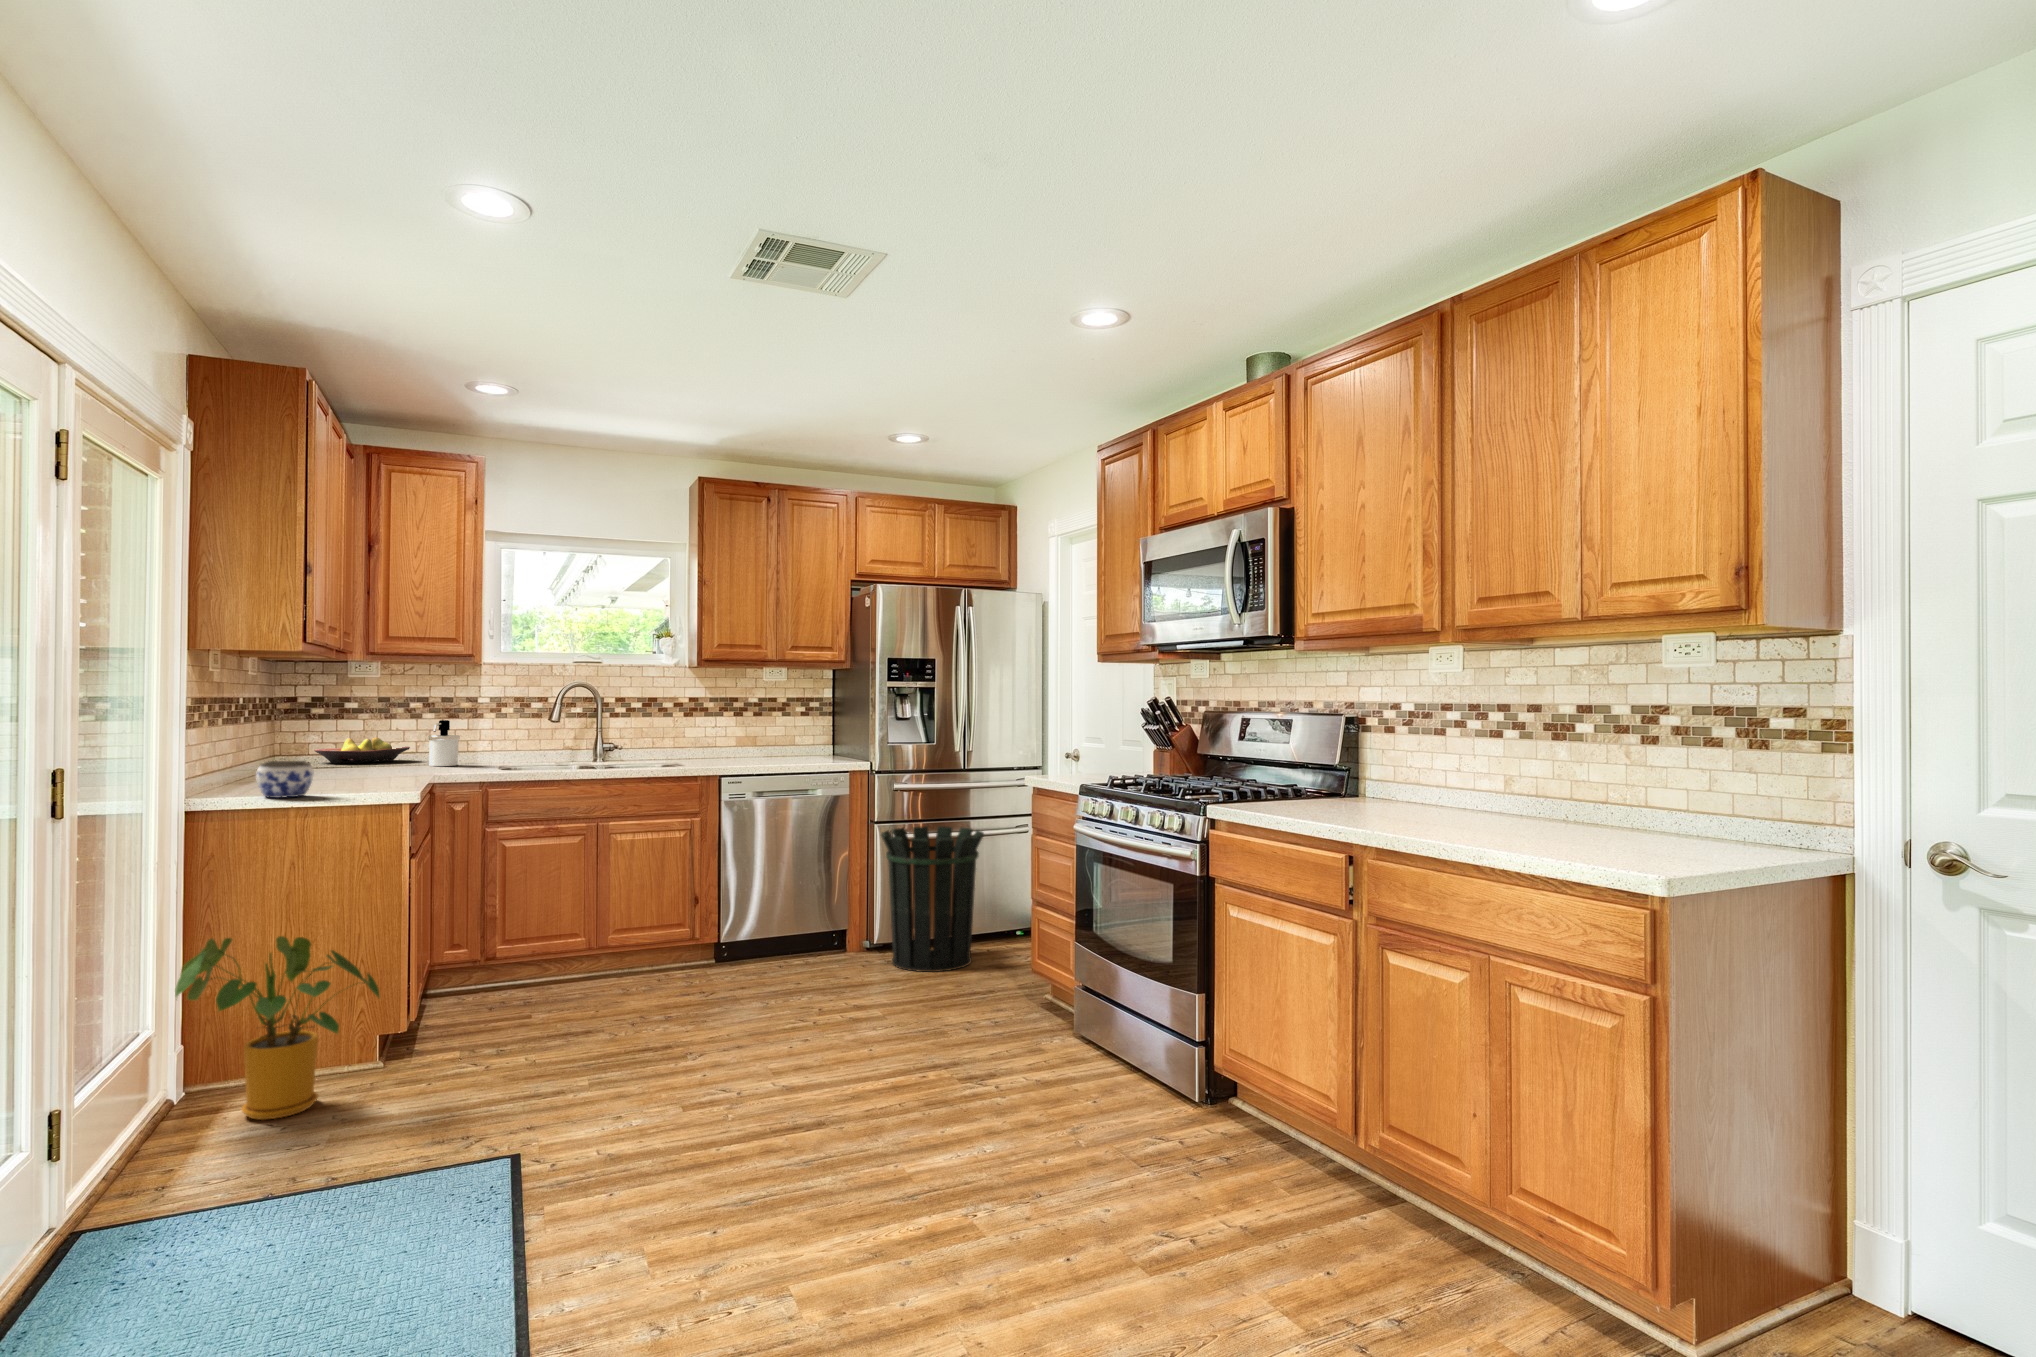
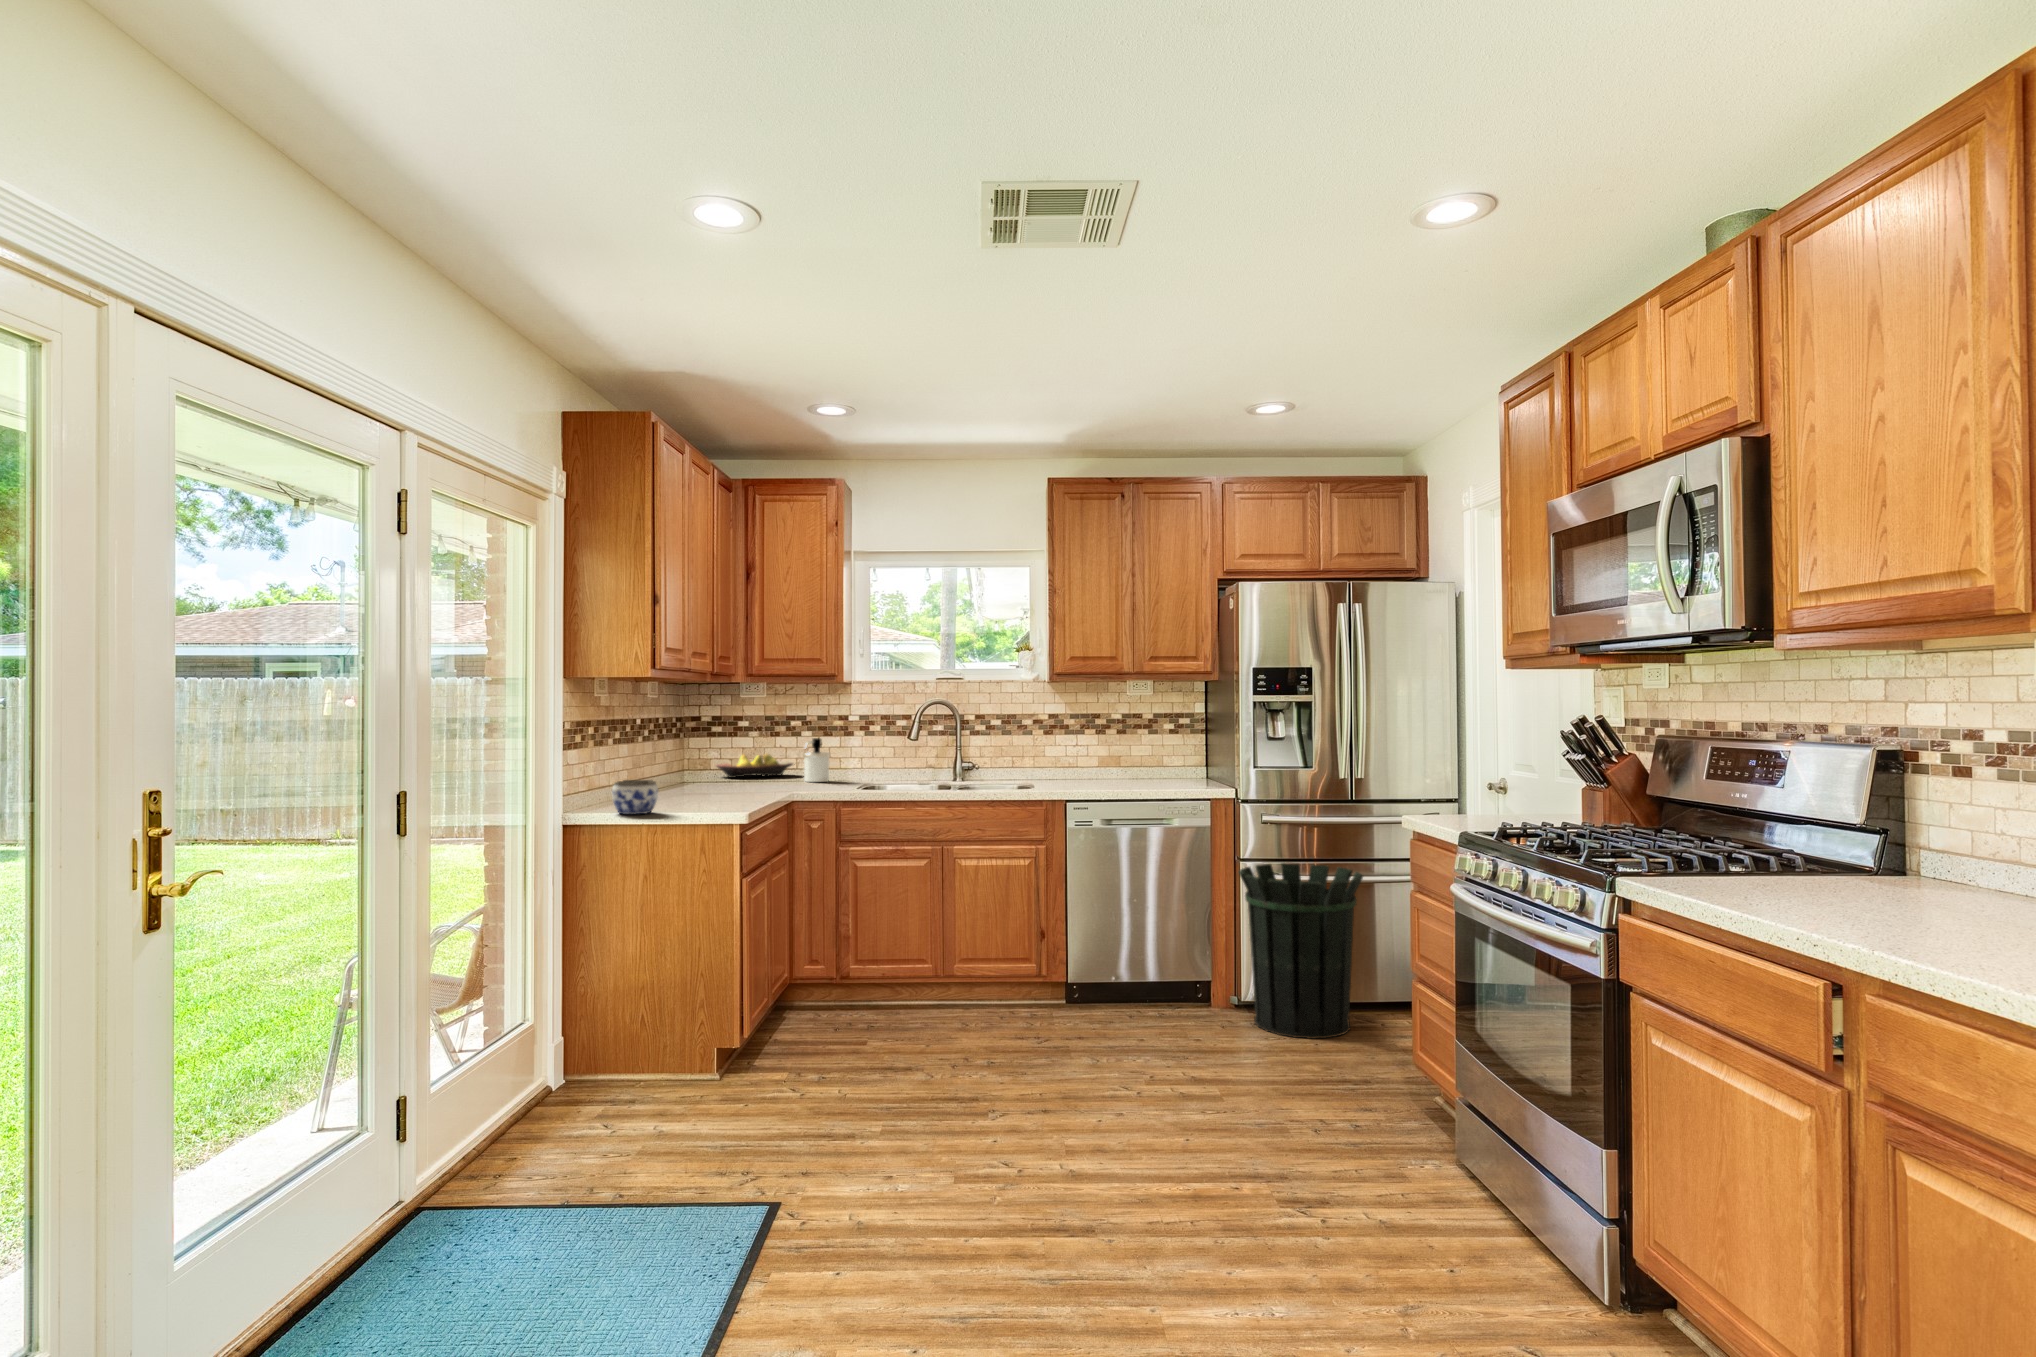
house plant: present [175,936,380,1120] -> none [531,943,698,1121]

